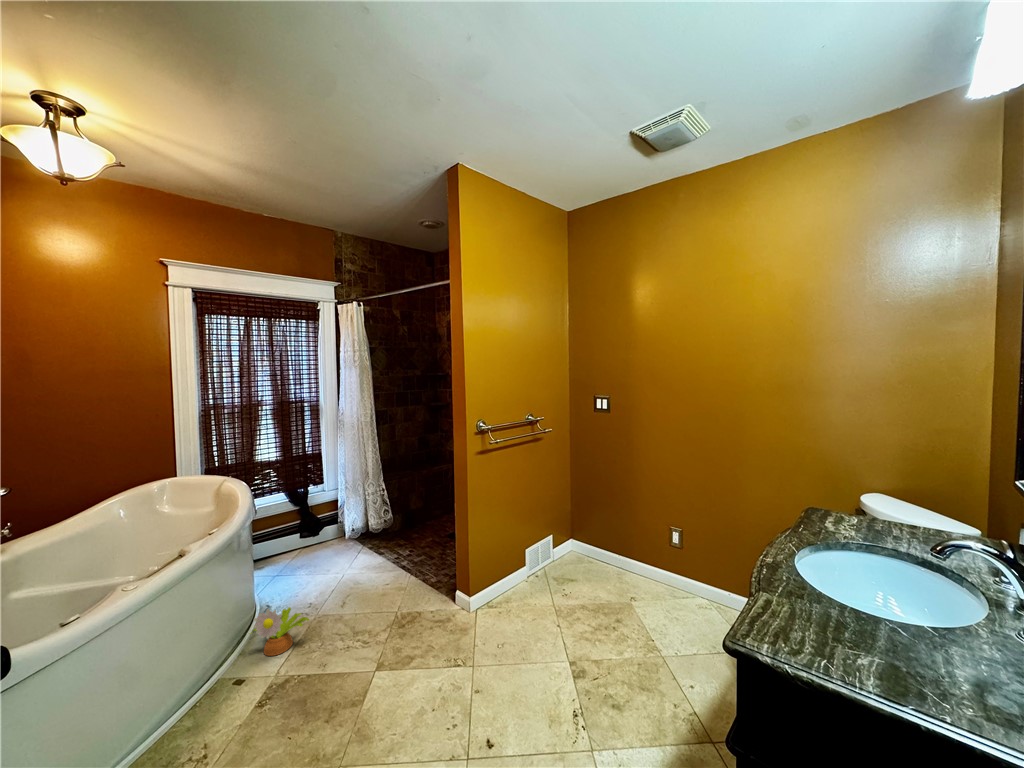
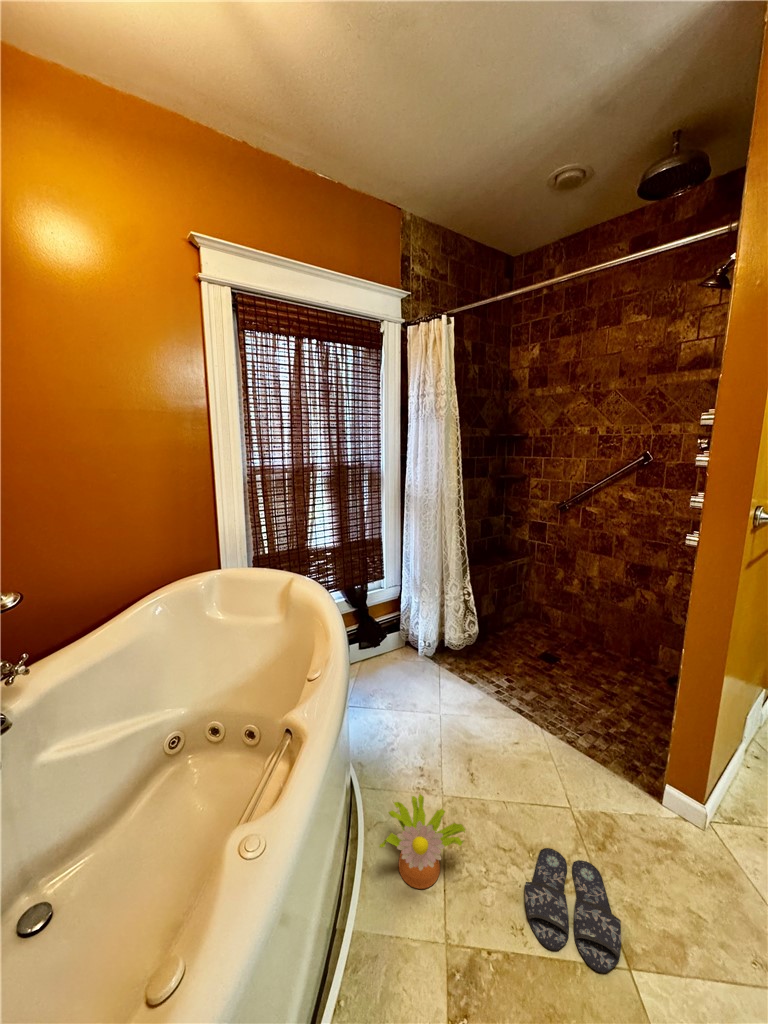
slippers: none [330,629,389,671] -> present [525,848,621,973]

